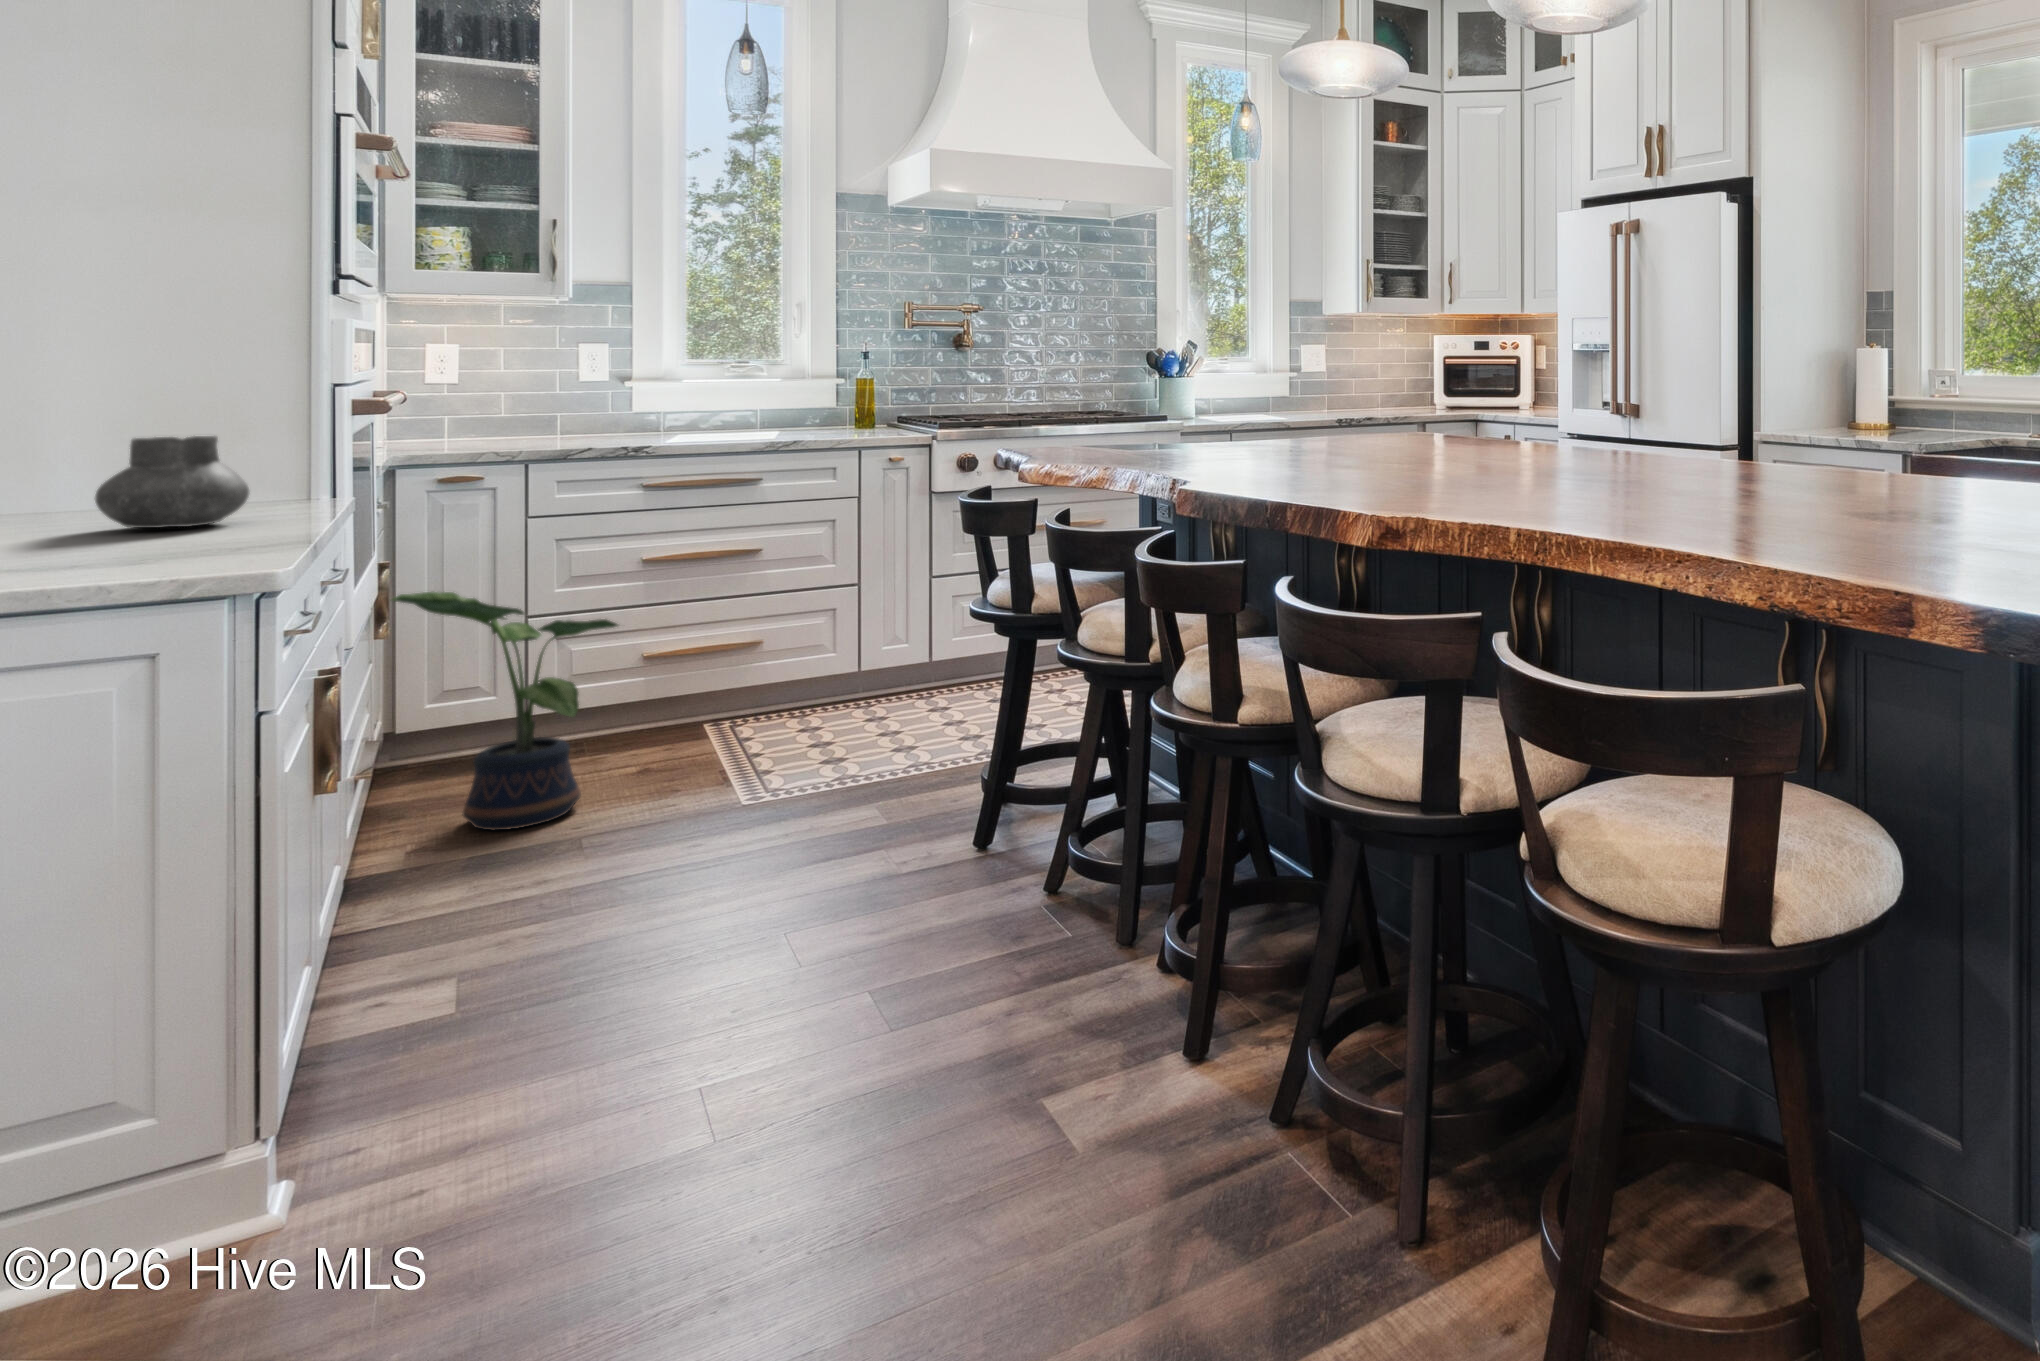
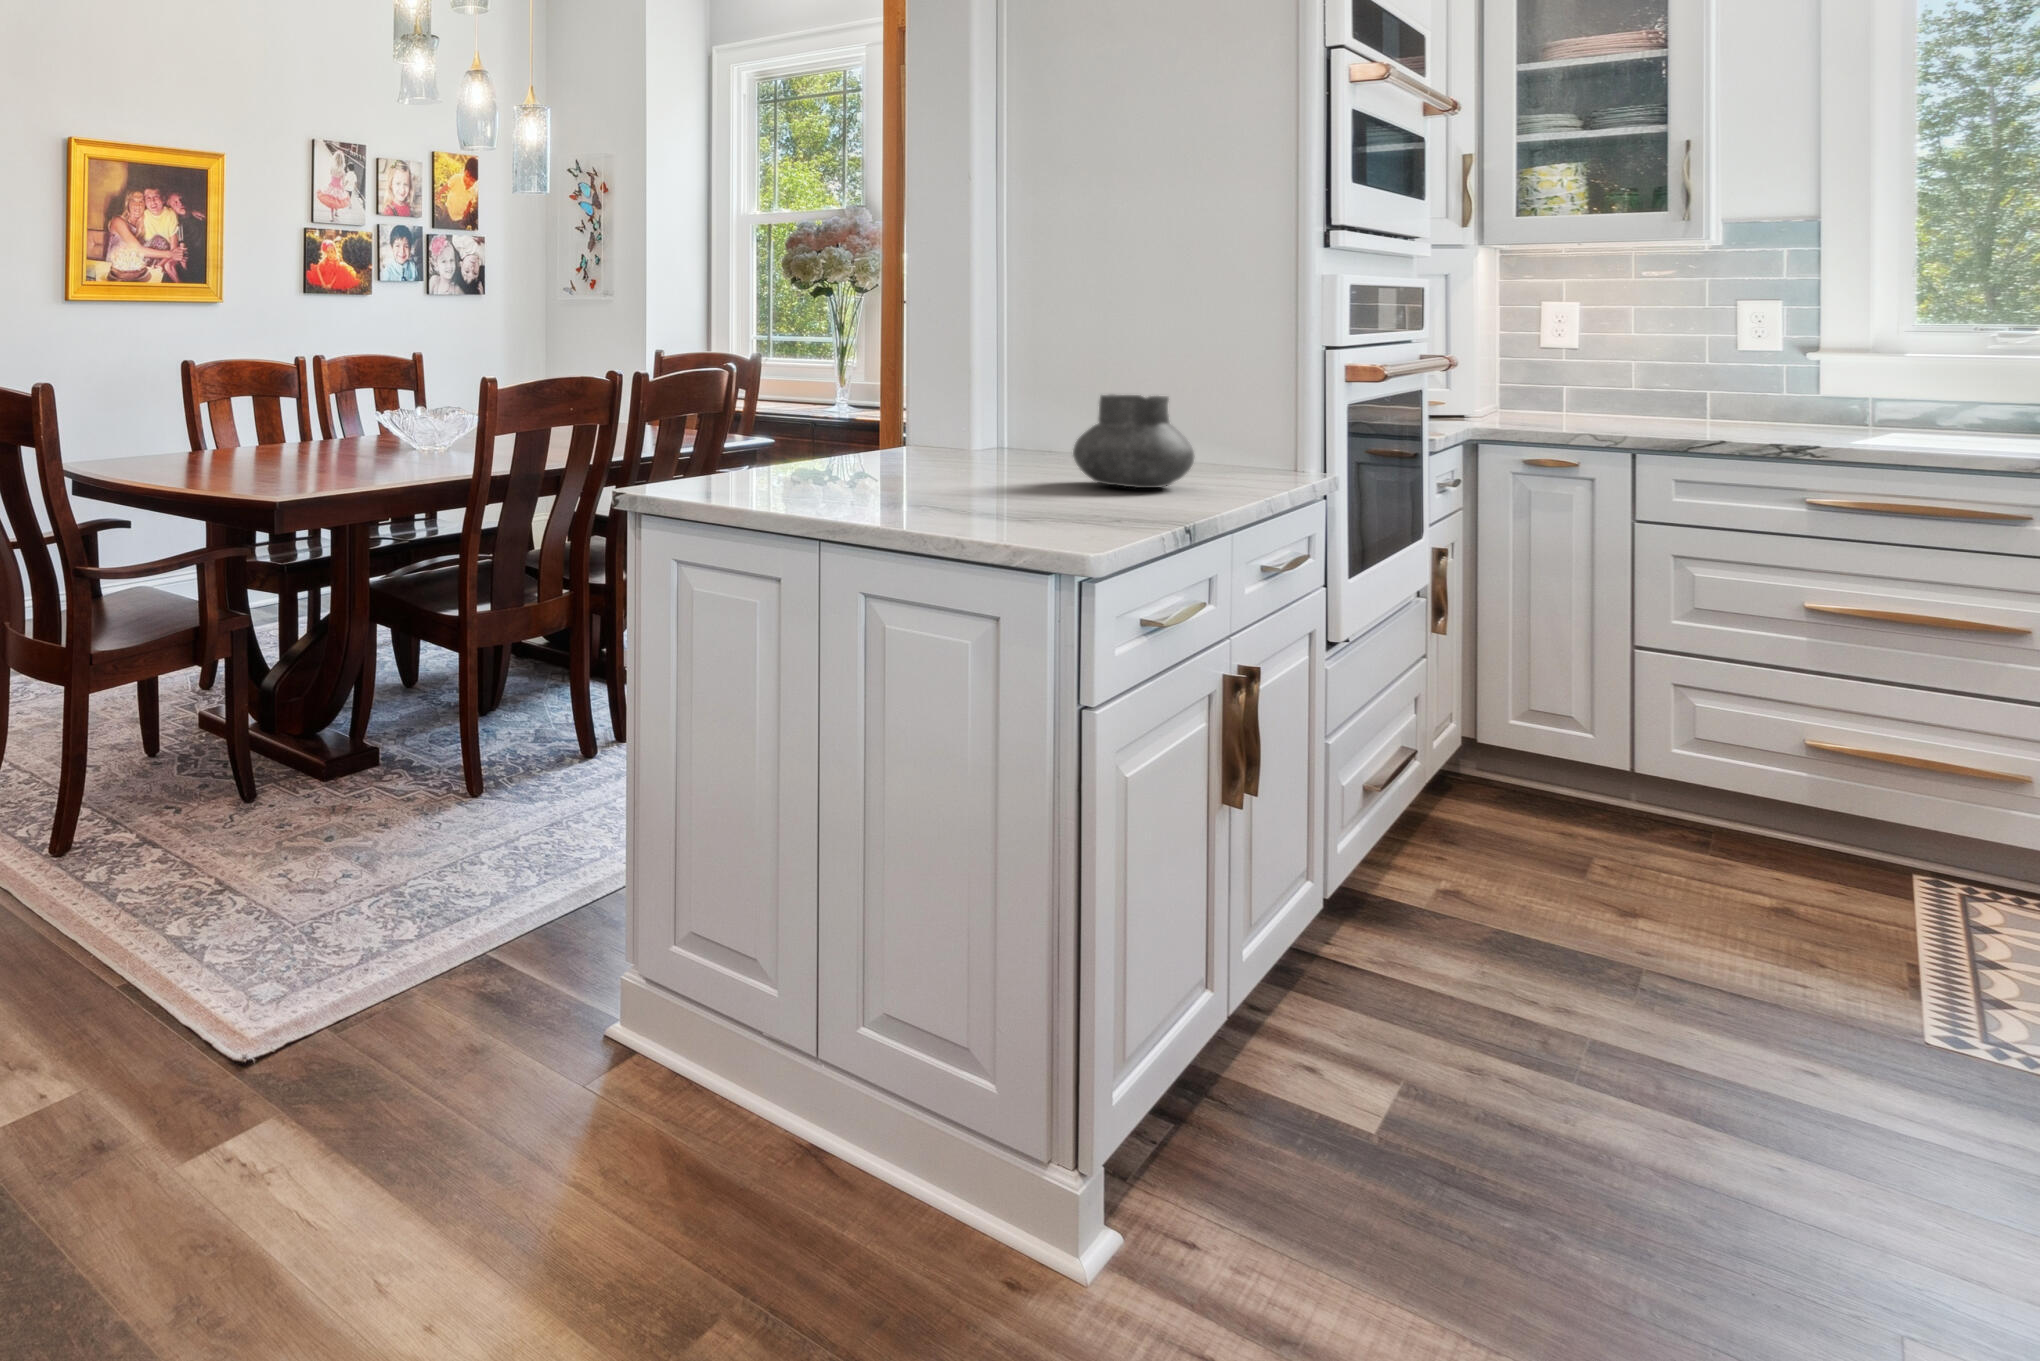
potted plant: present [392,592,618,830] -> none [1424,592,1733,928]

